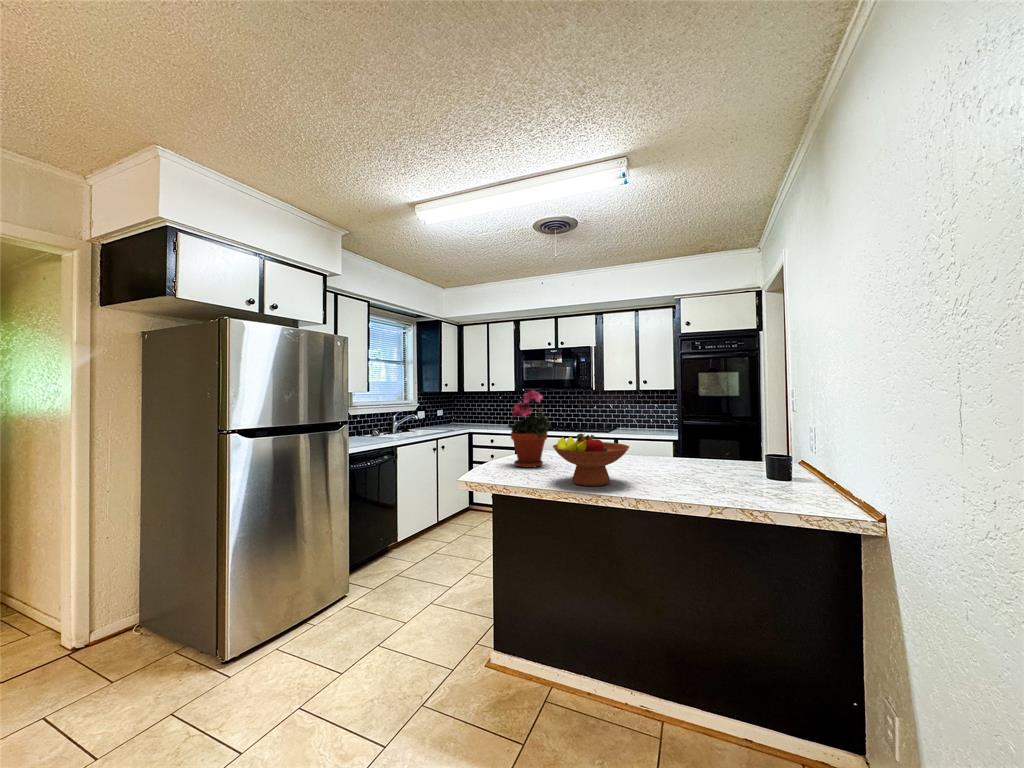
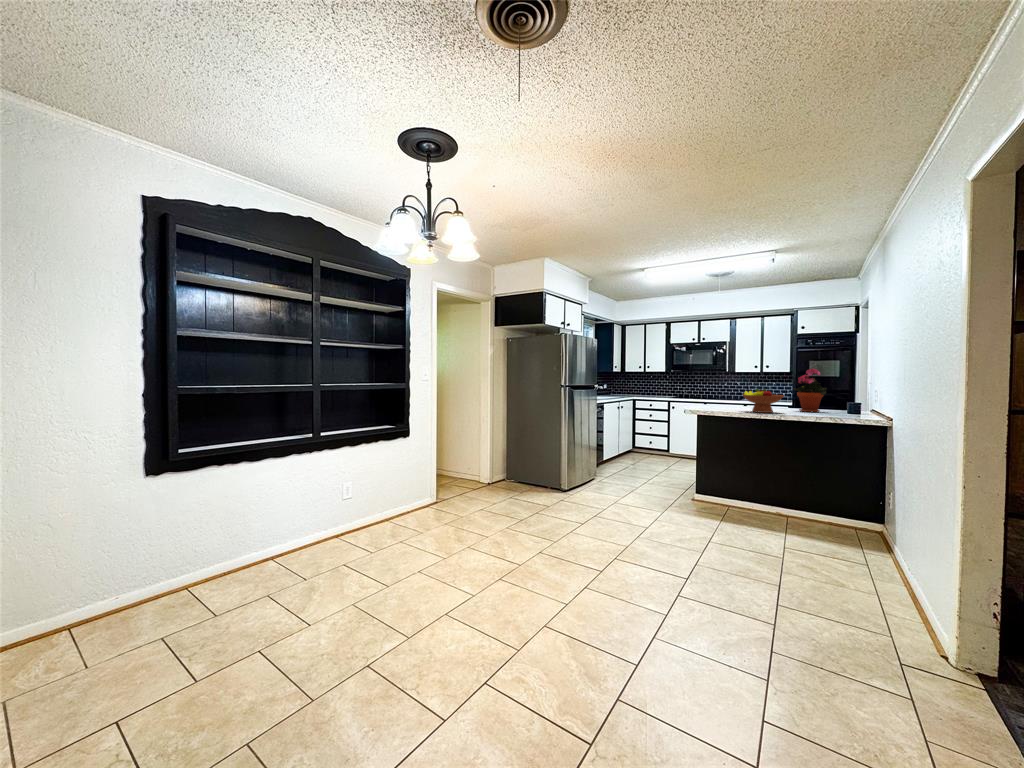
potted plant: present [508,390,552,468] -> present [793,369,826,412]

